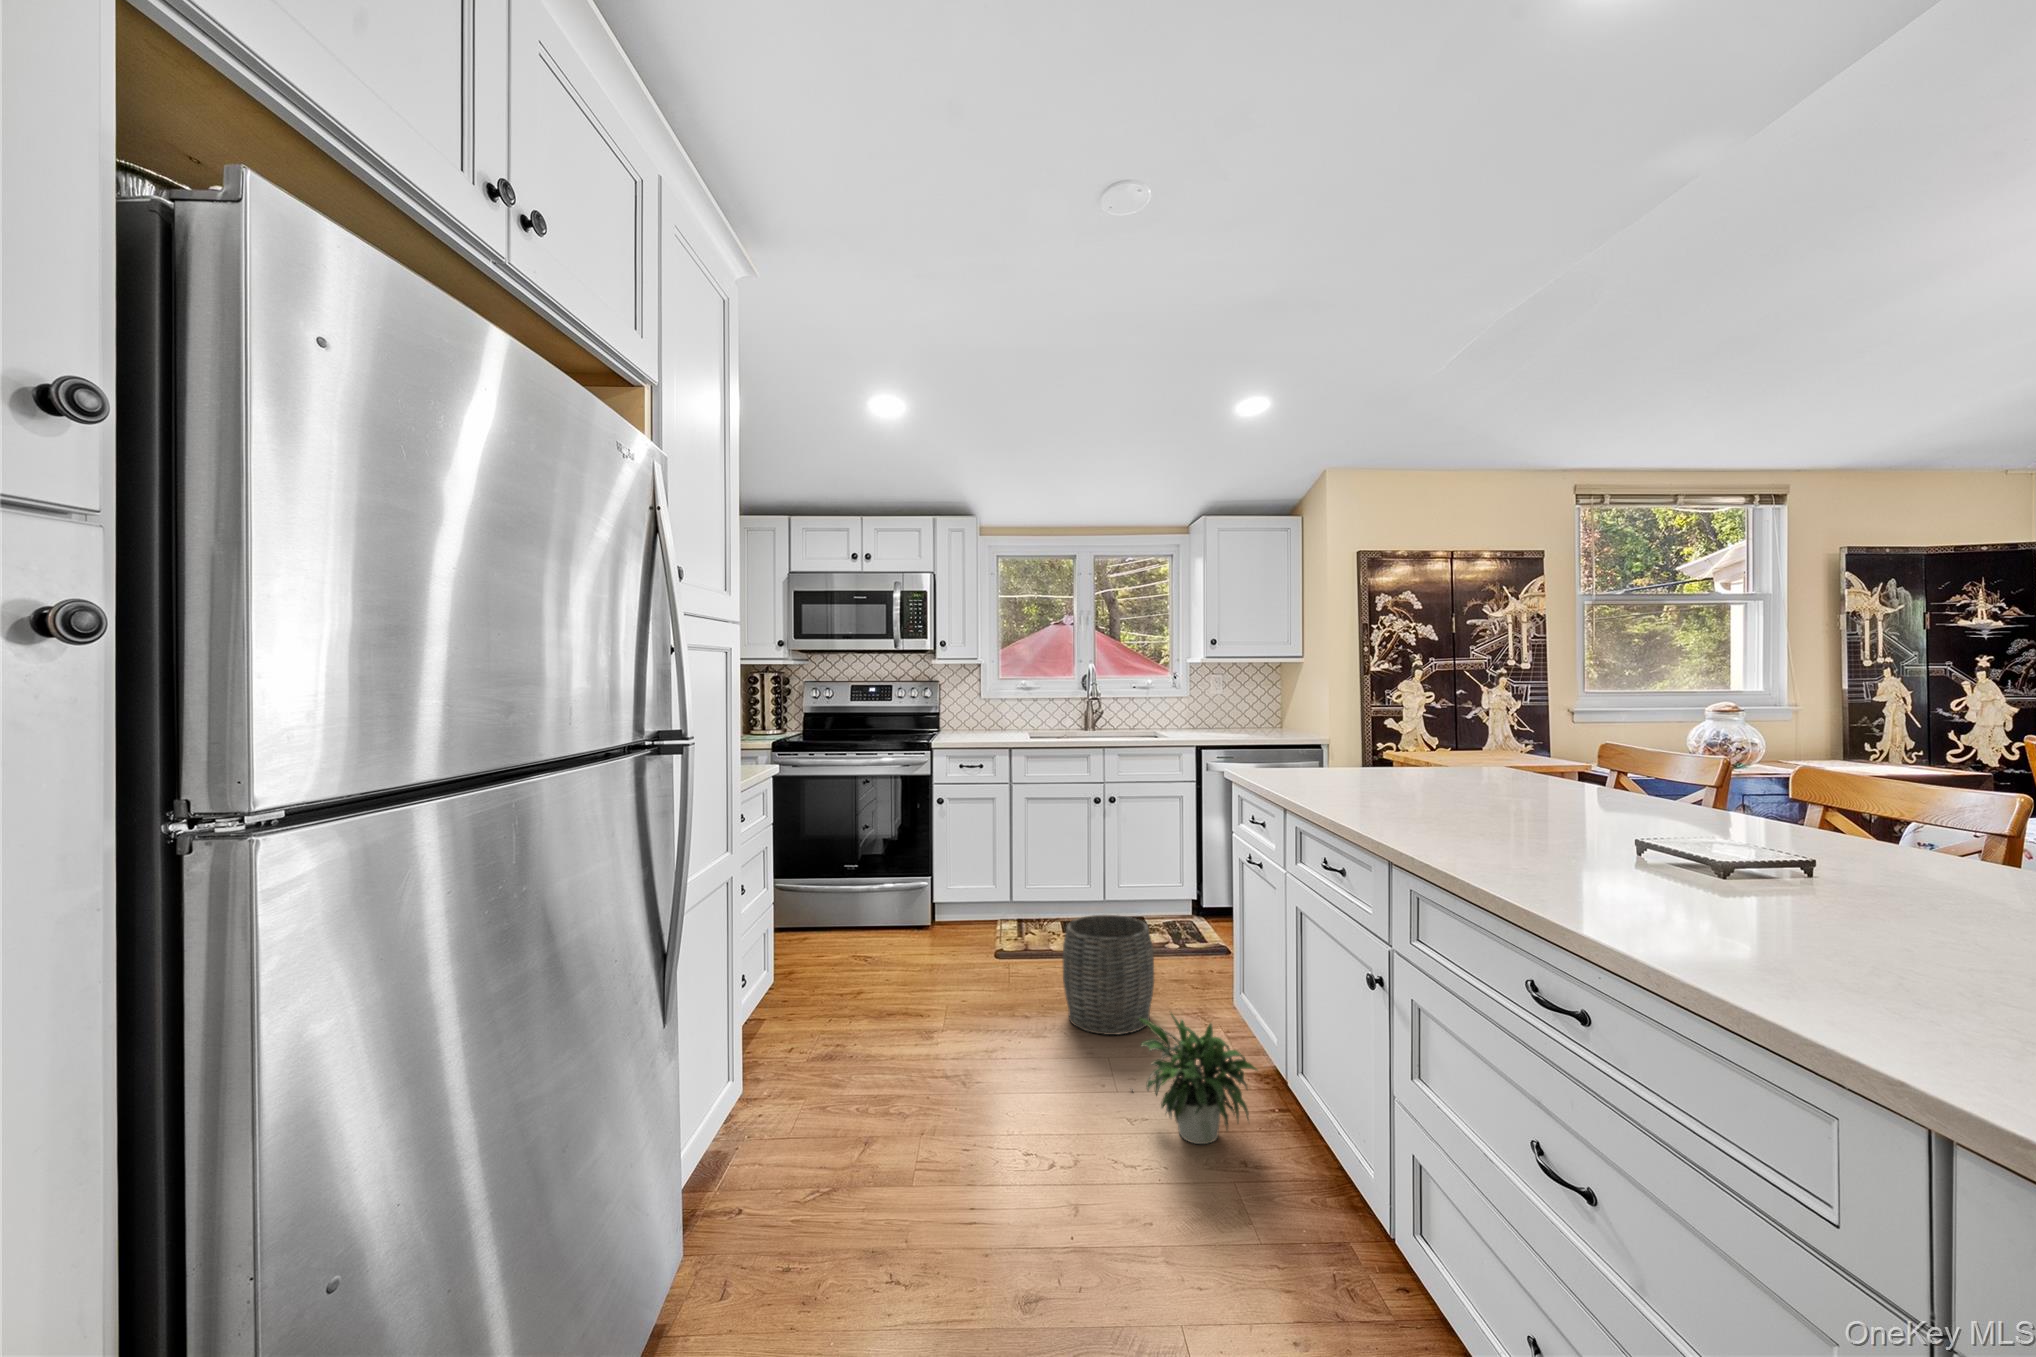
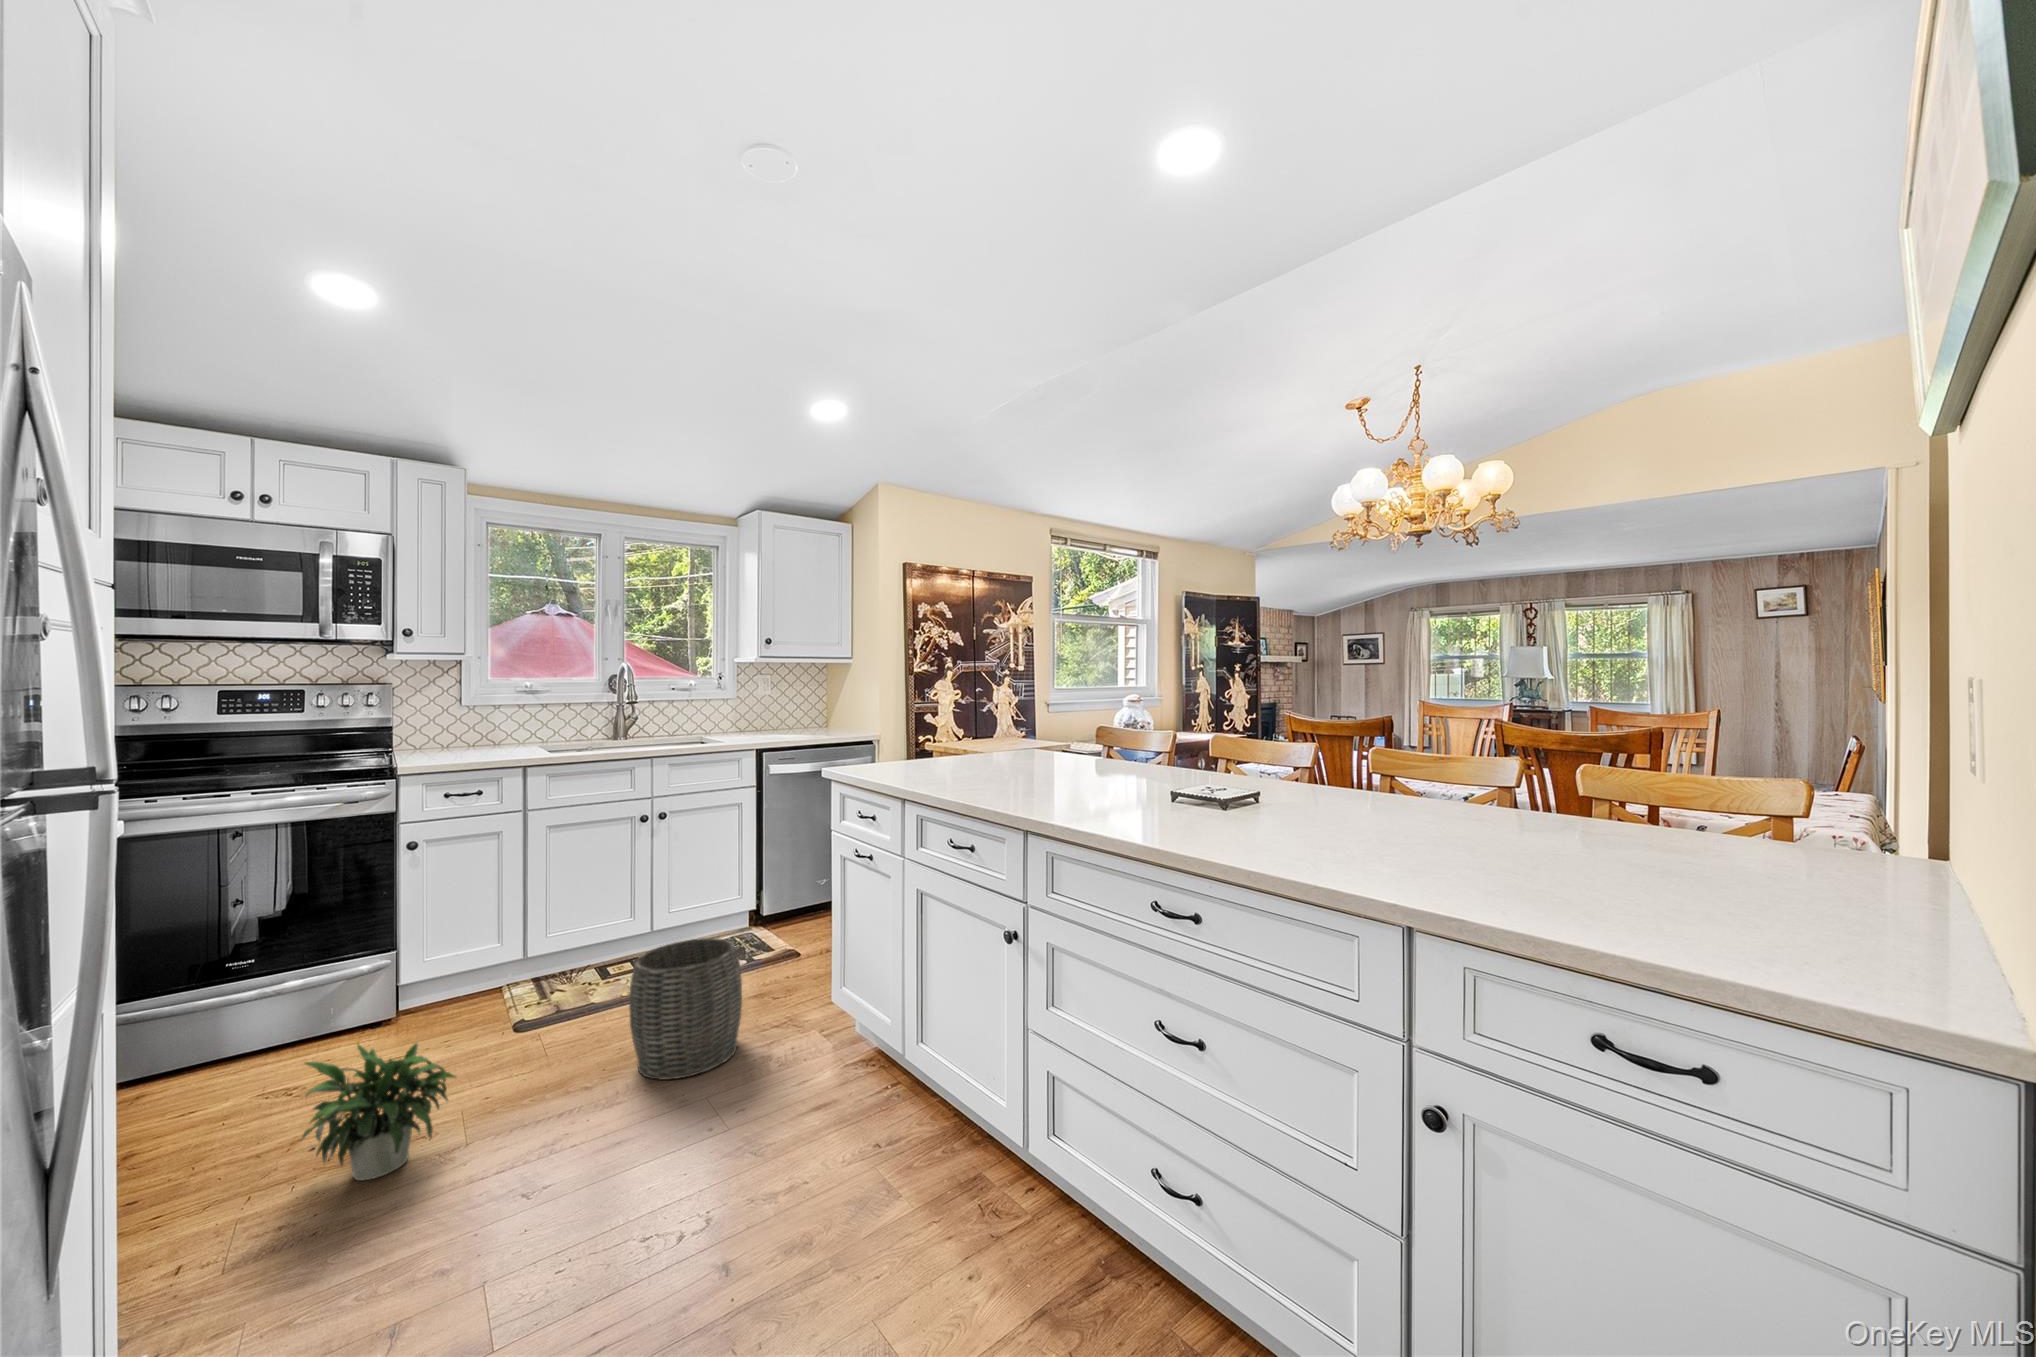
potted plant: present [1139,1014,1257,1144] -> present [302,1043,456,1180]

